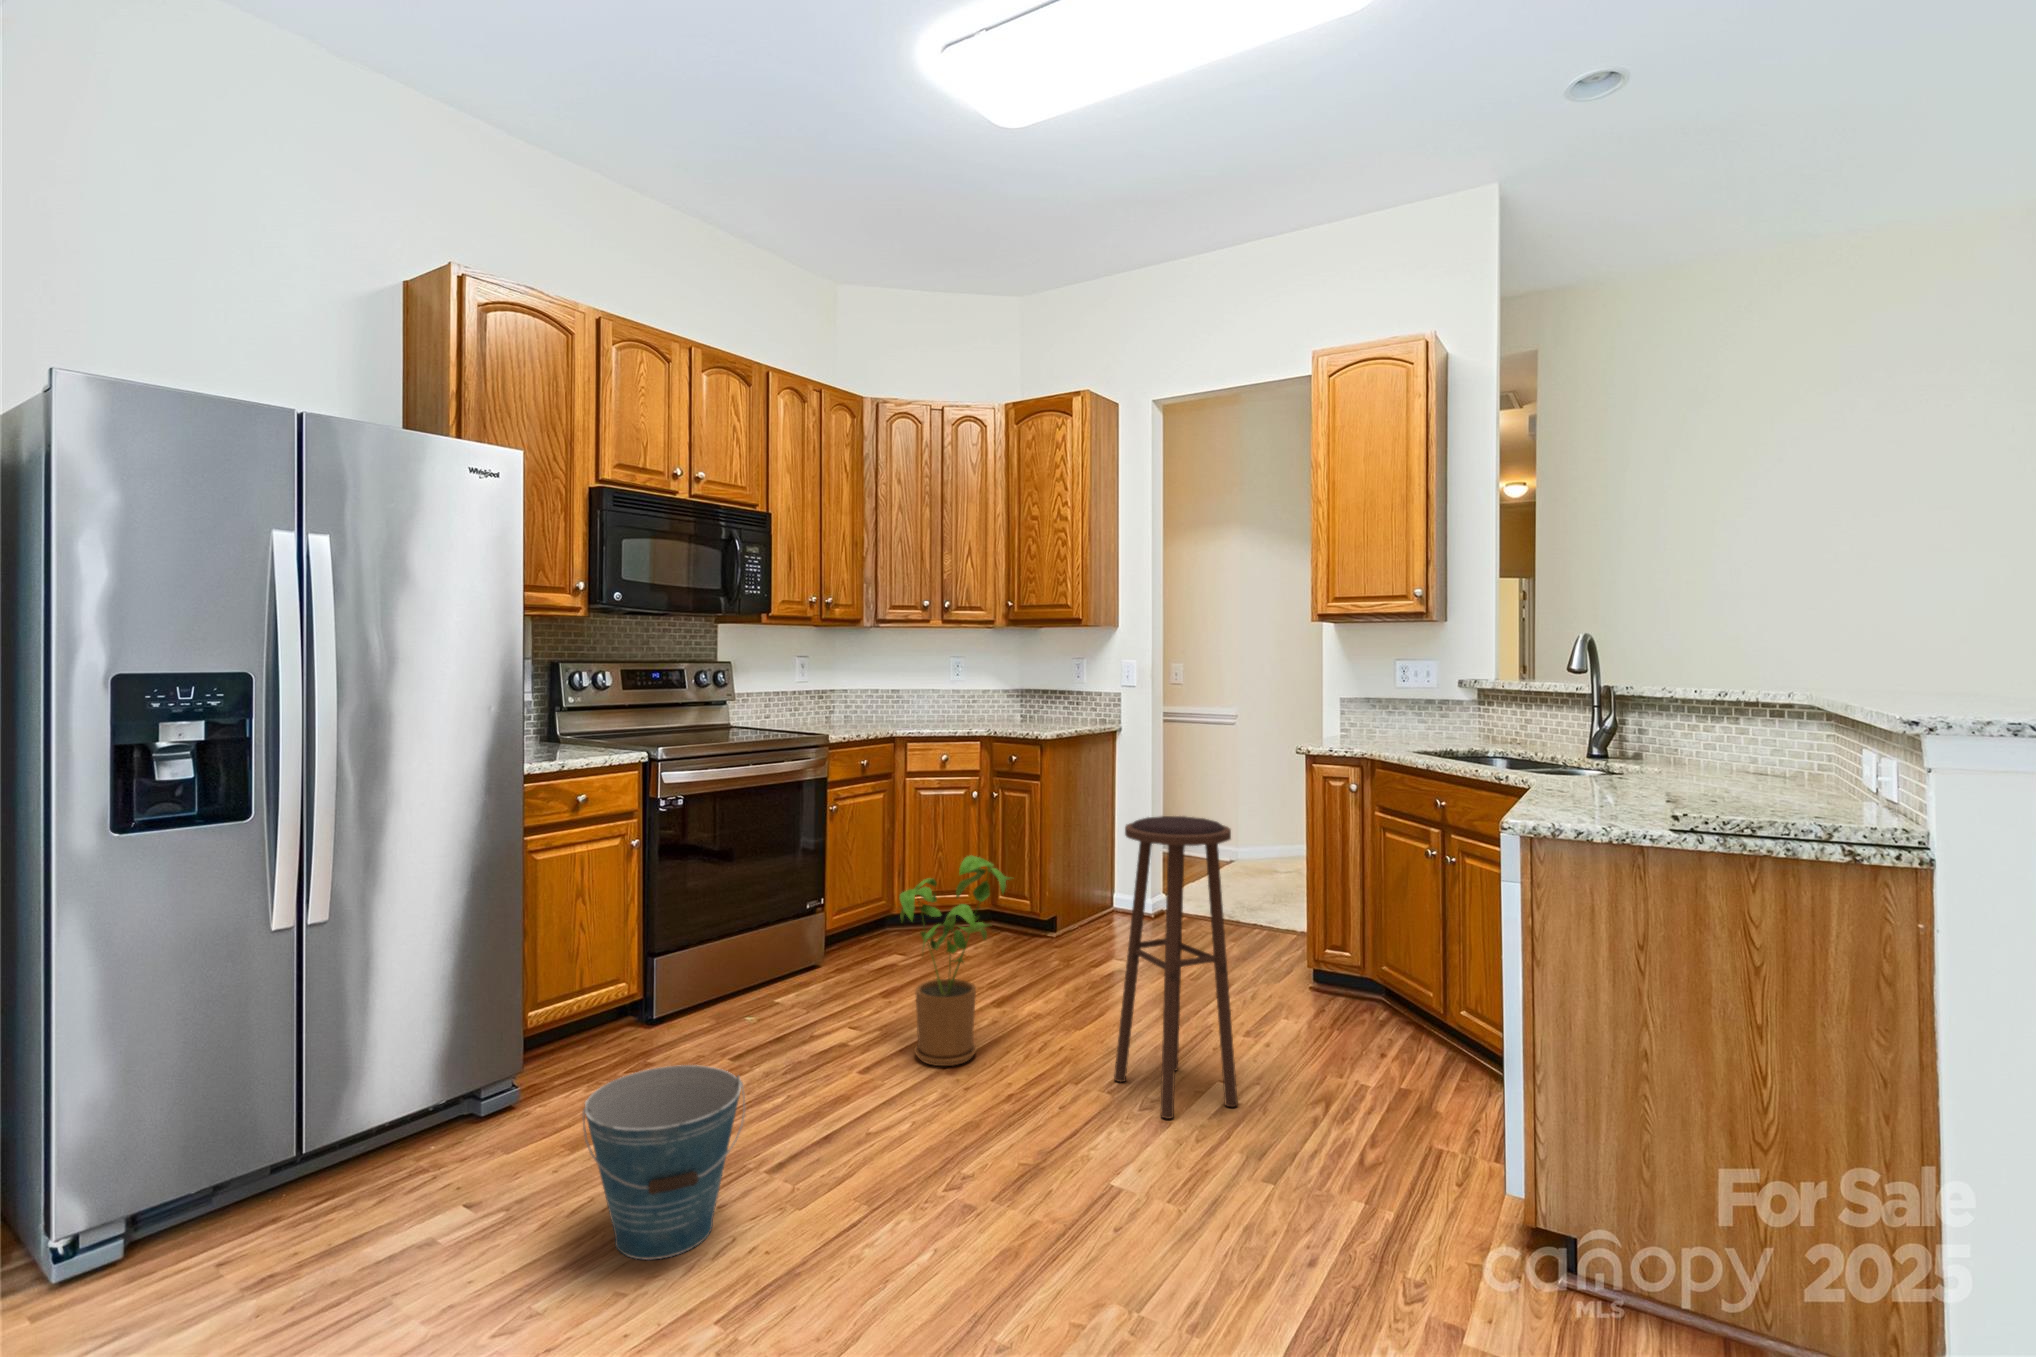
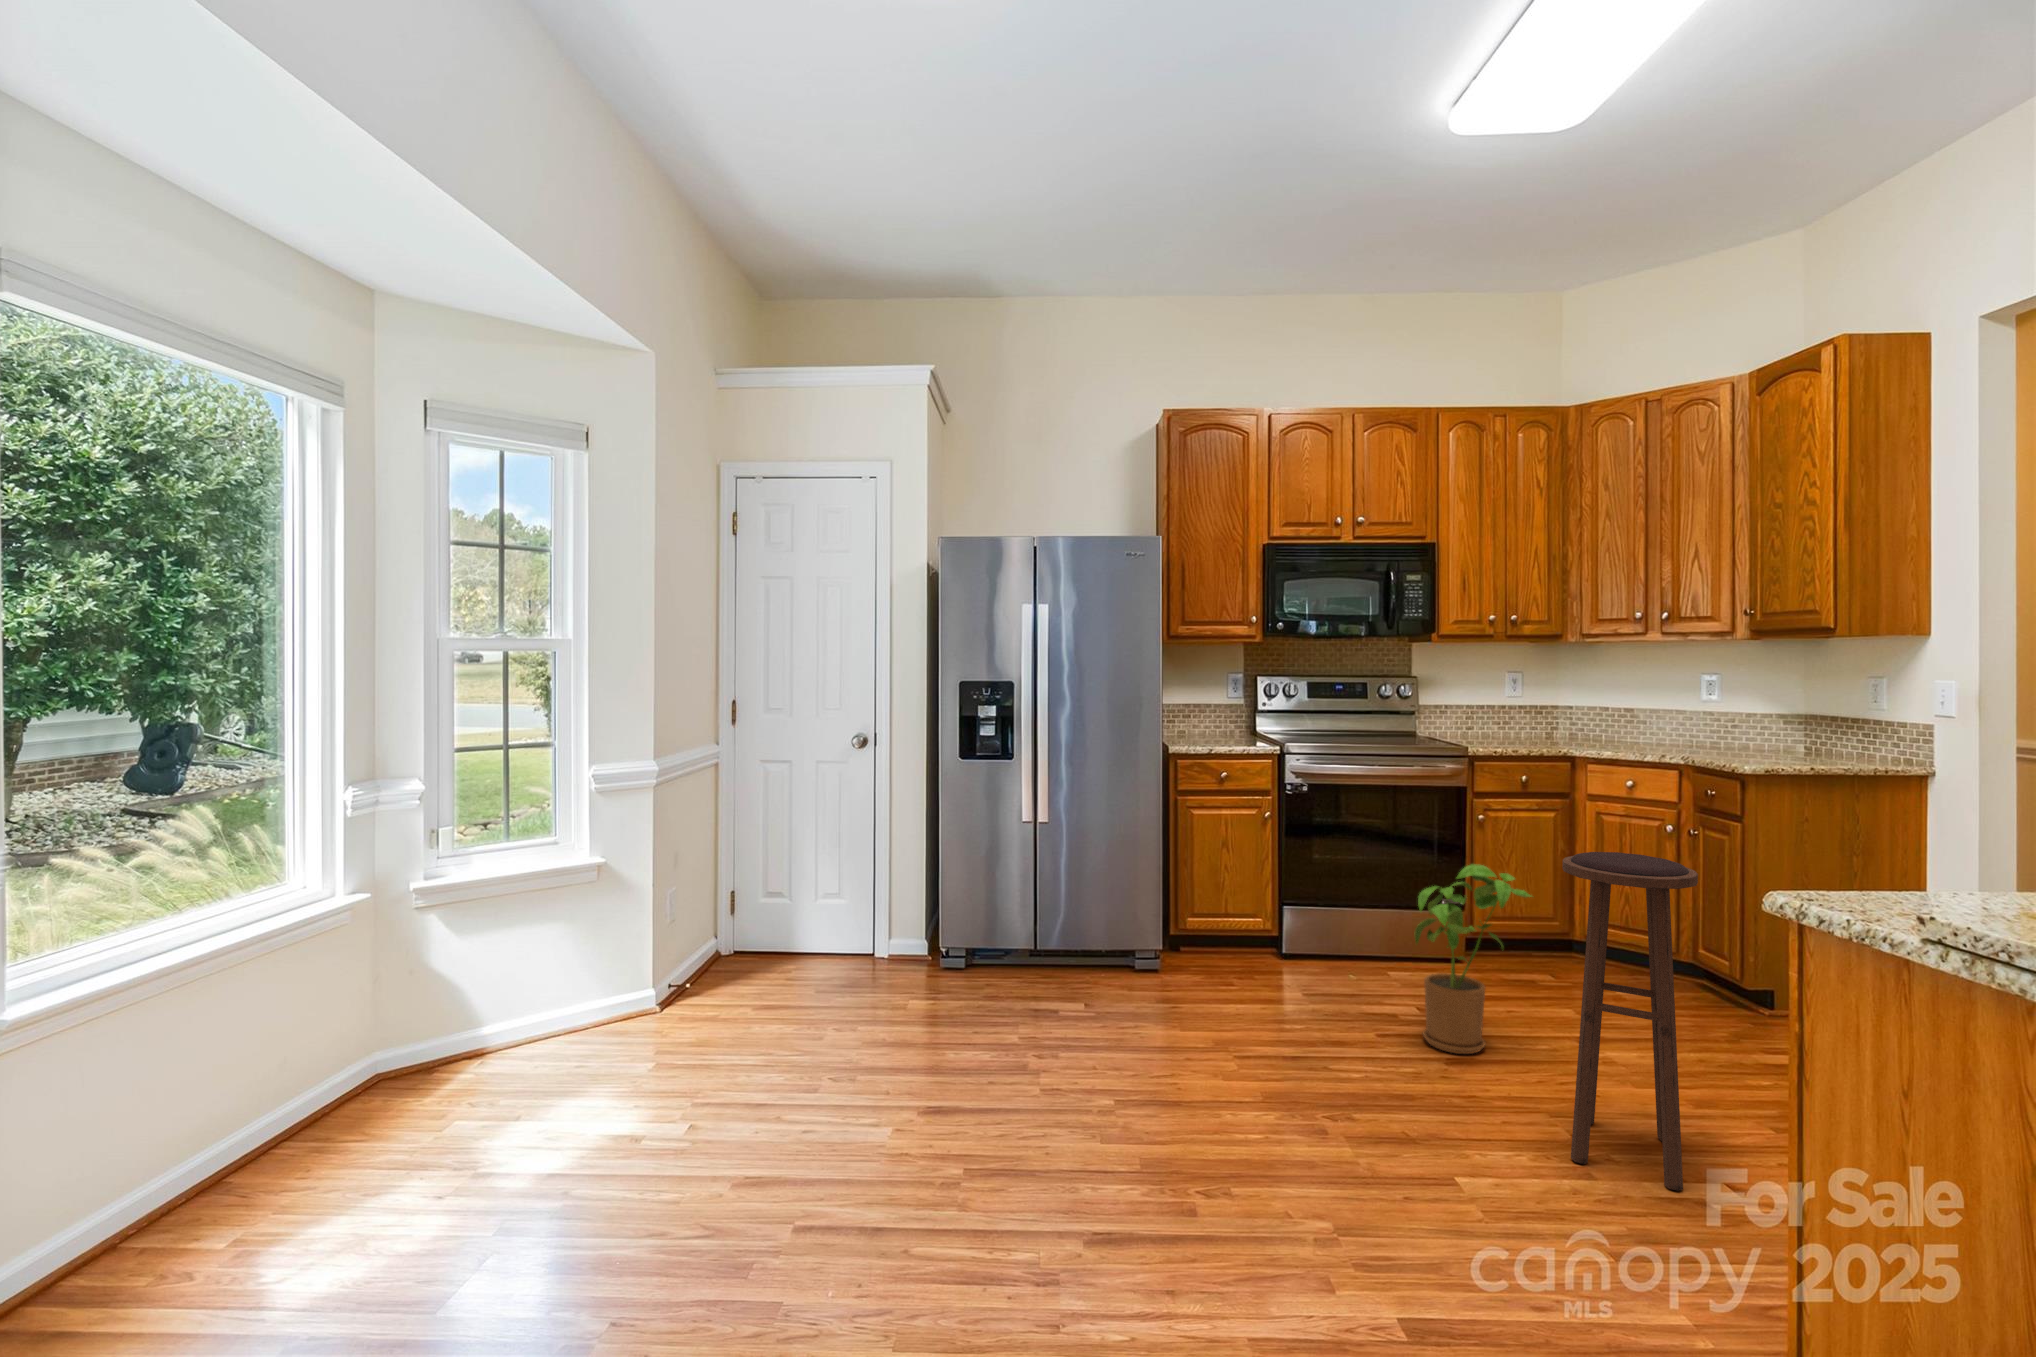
bucket: present [583,1065,745,1259] -> none [1084,945,1183,1060]

